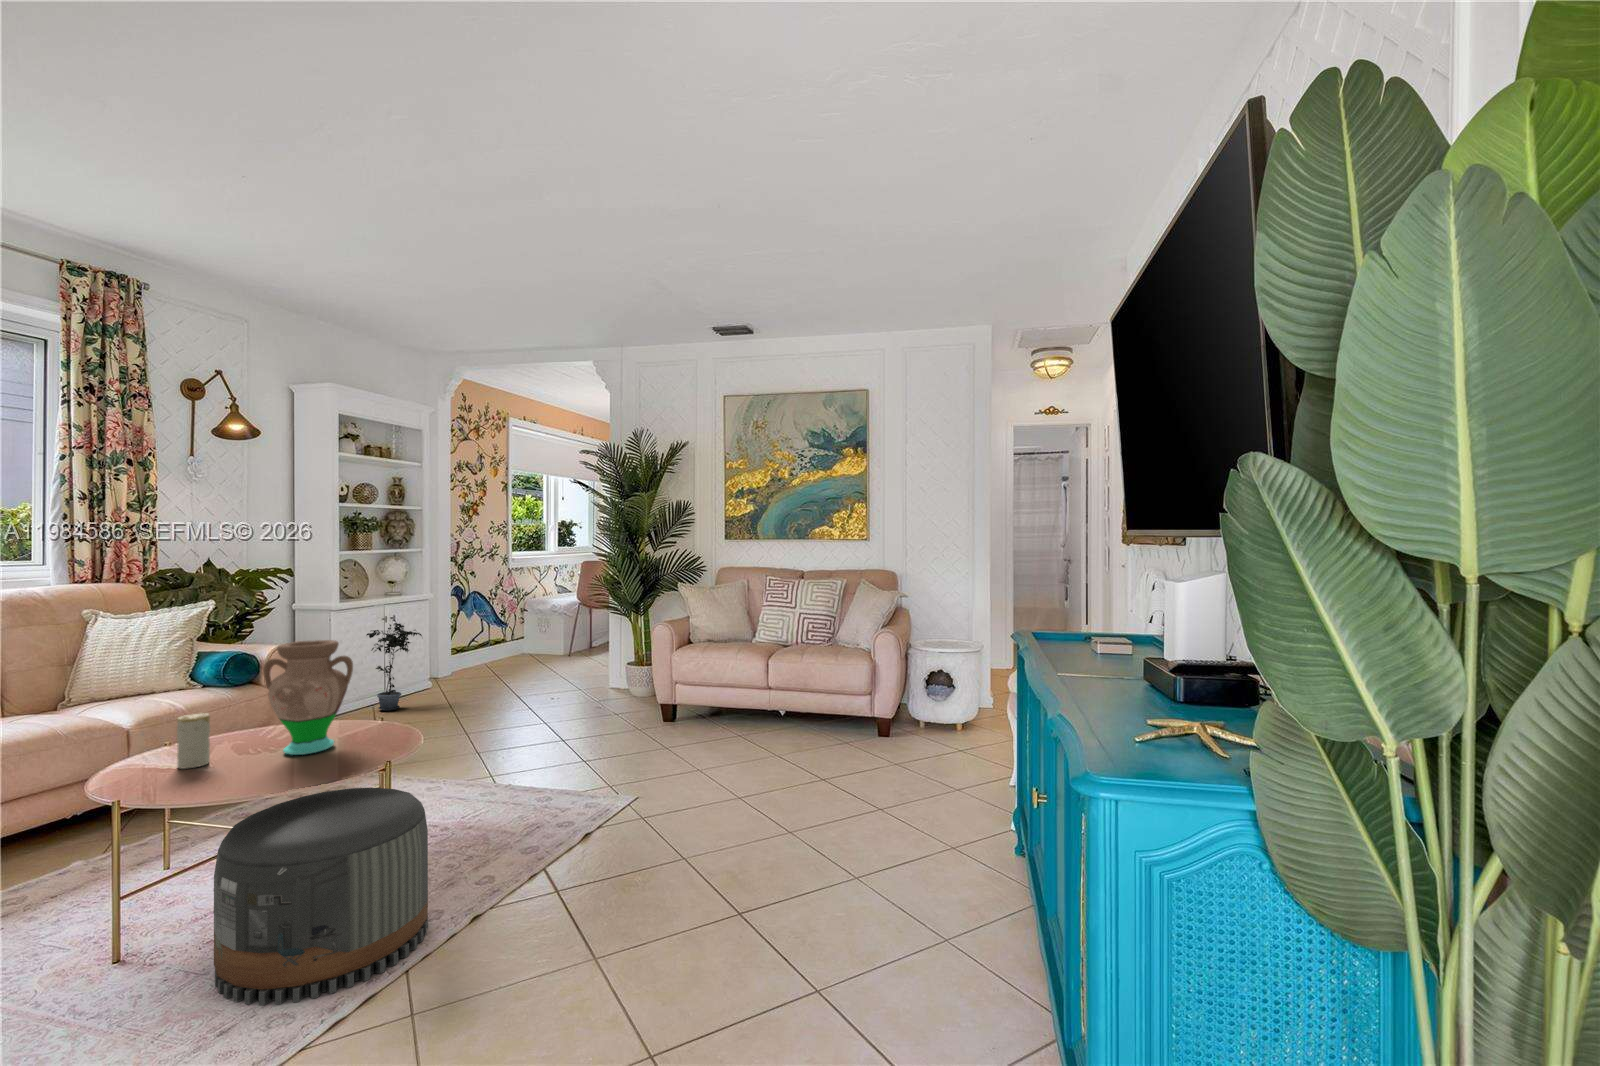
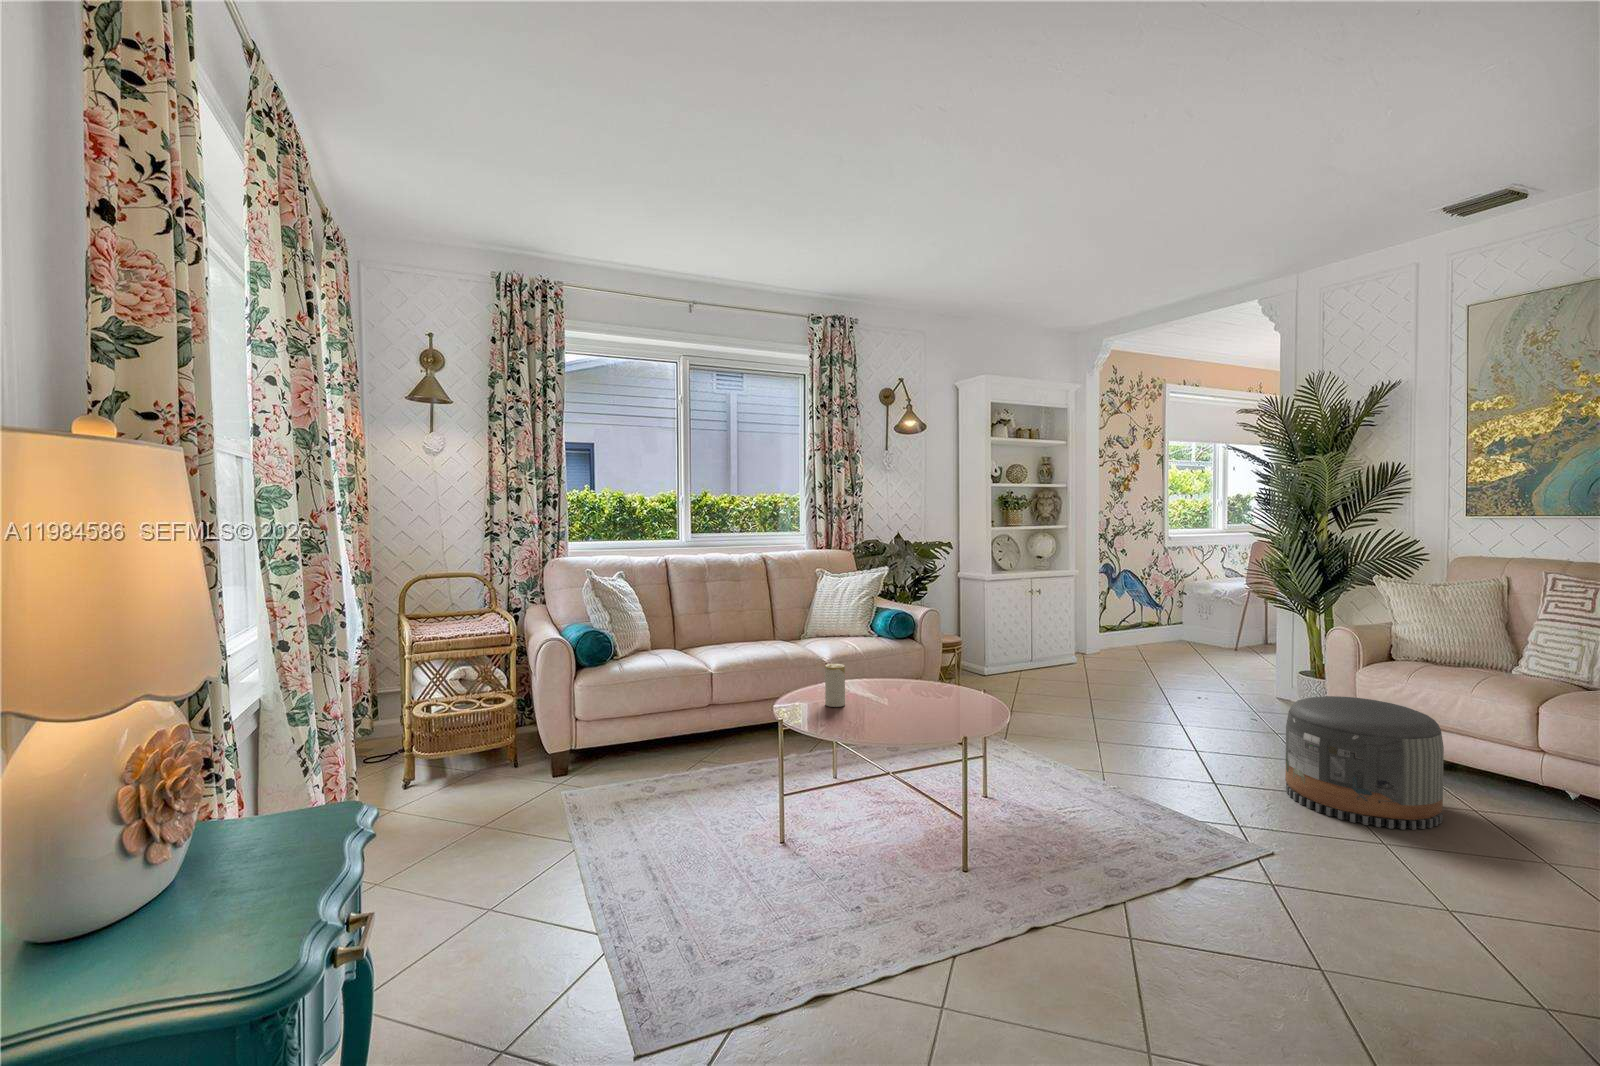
potted plant: present [367,620,422,711] -> none [1013,593,1061,680]
vase: present [263,640,353,755] -> none [881,613,944,715]
pouf: present [214,788,428,1005] -> present [1285,696,1444,830]

